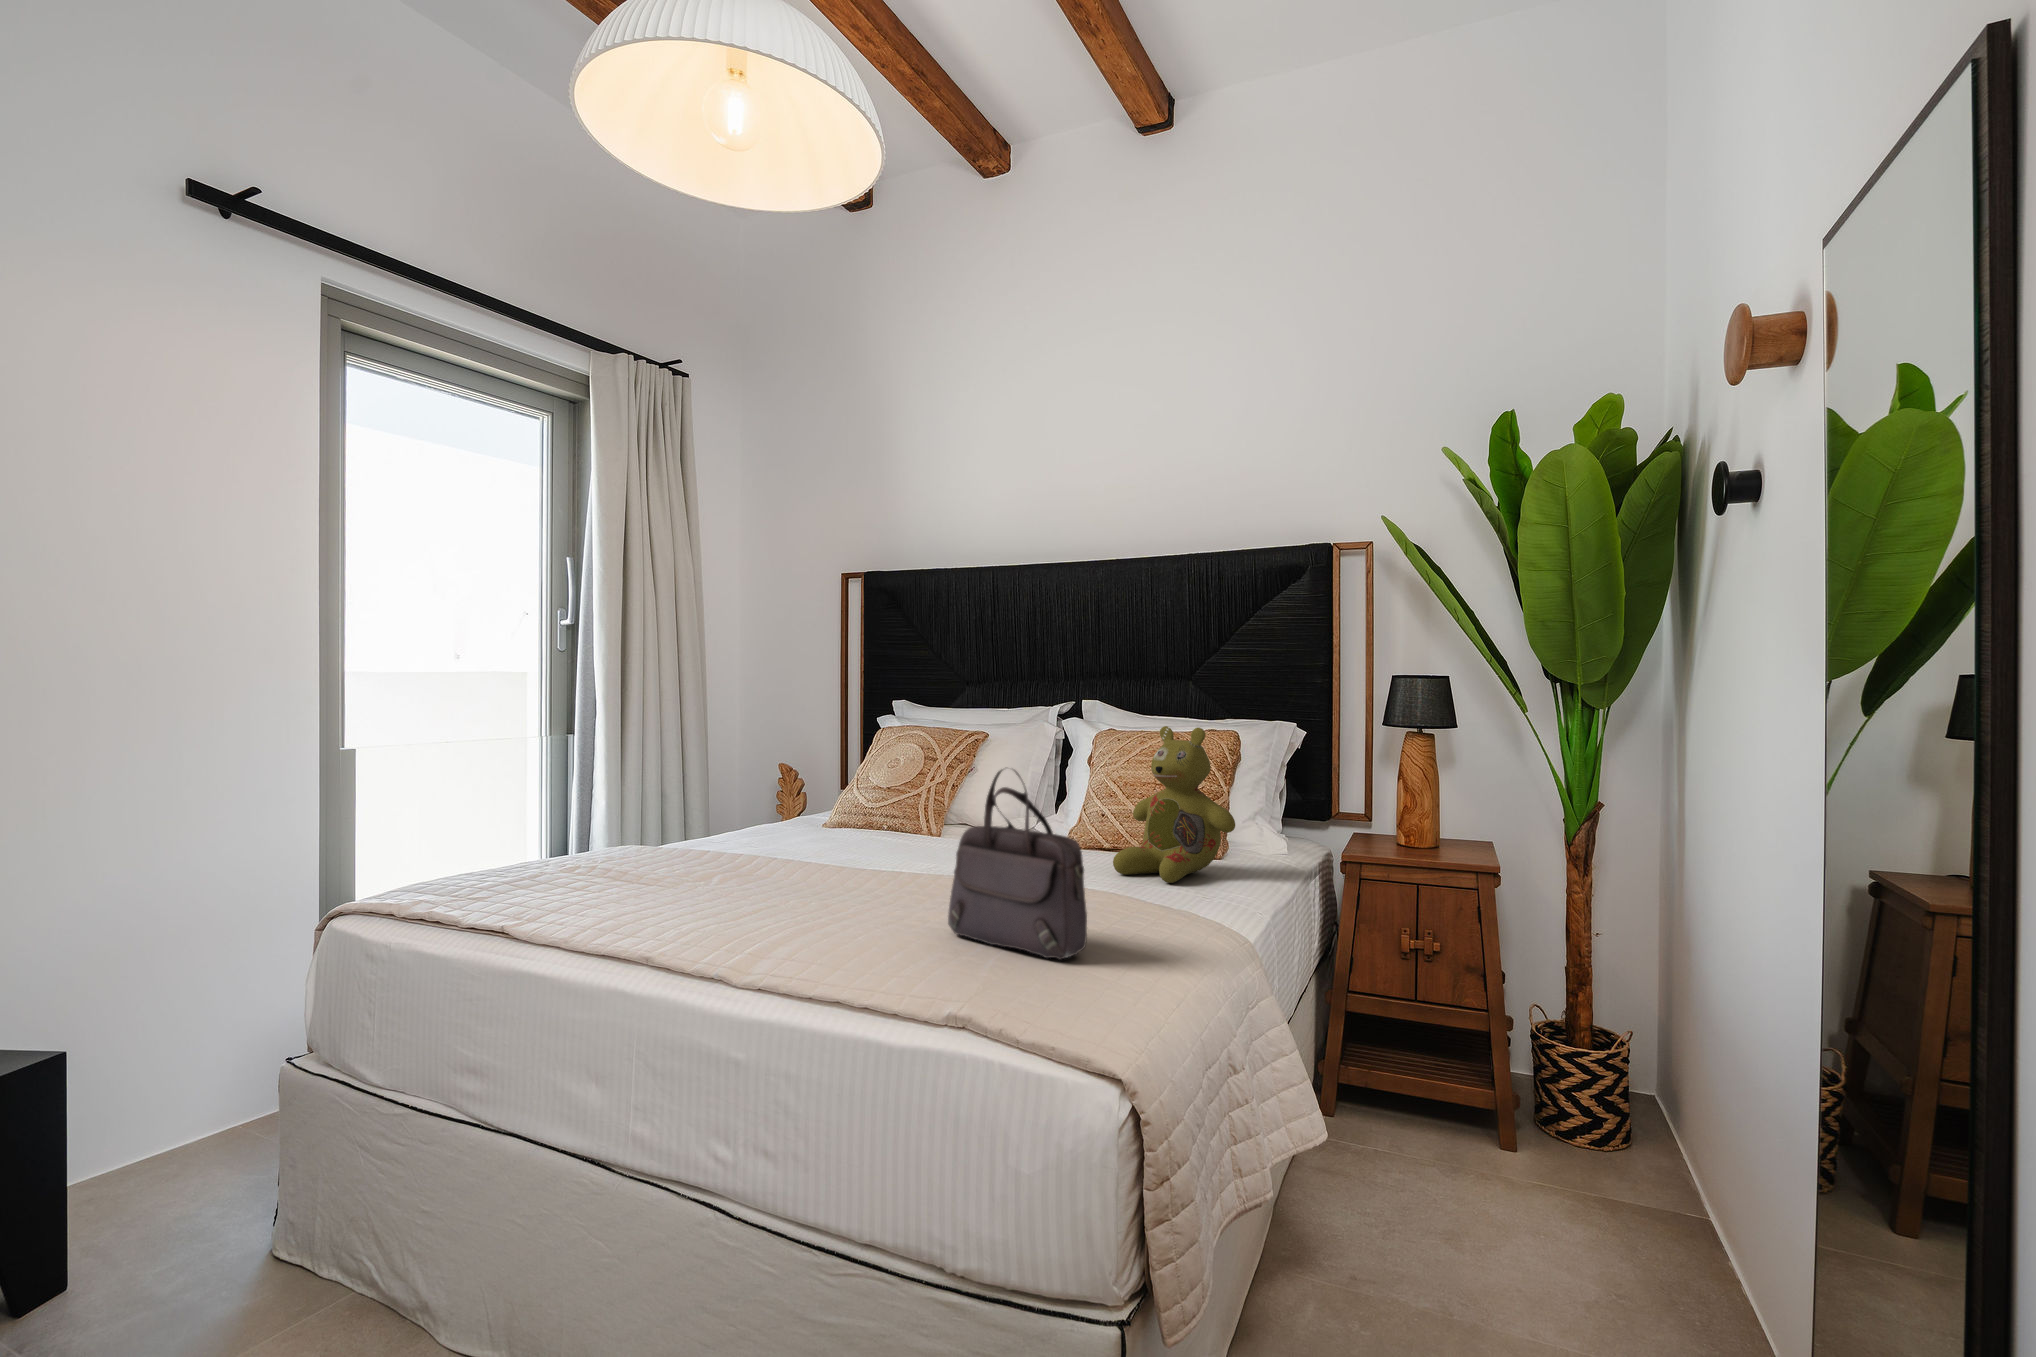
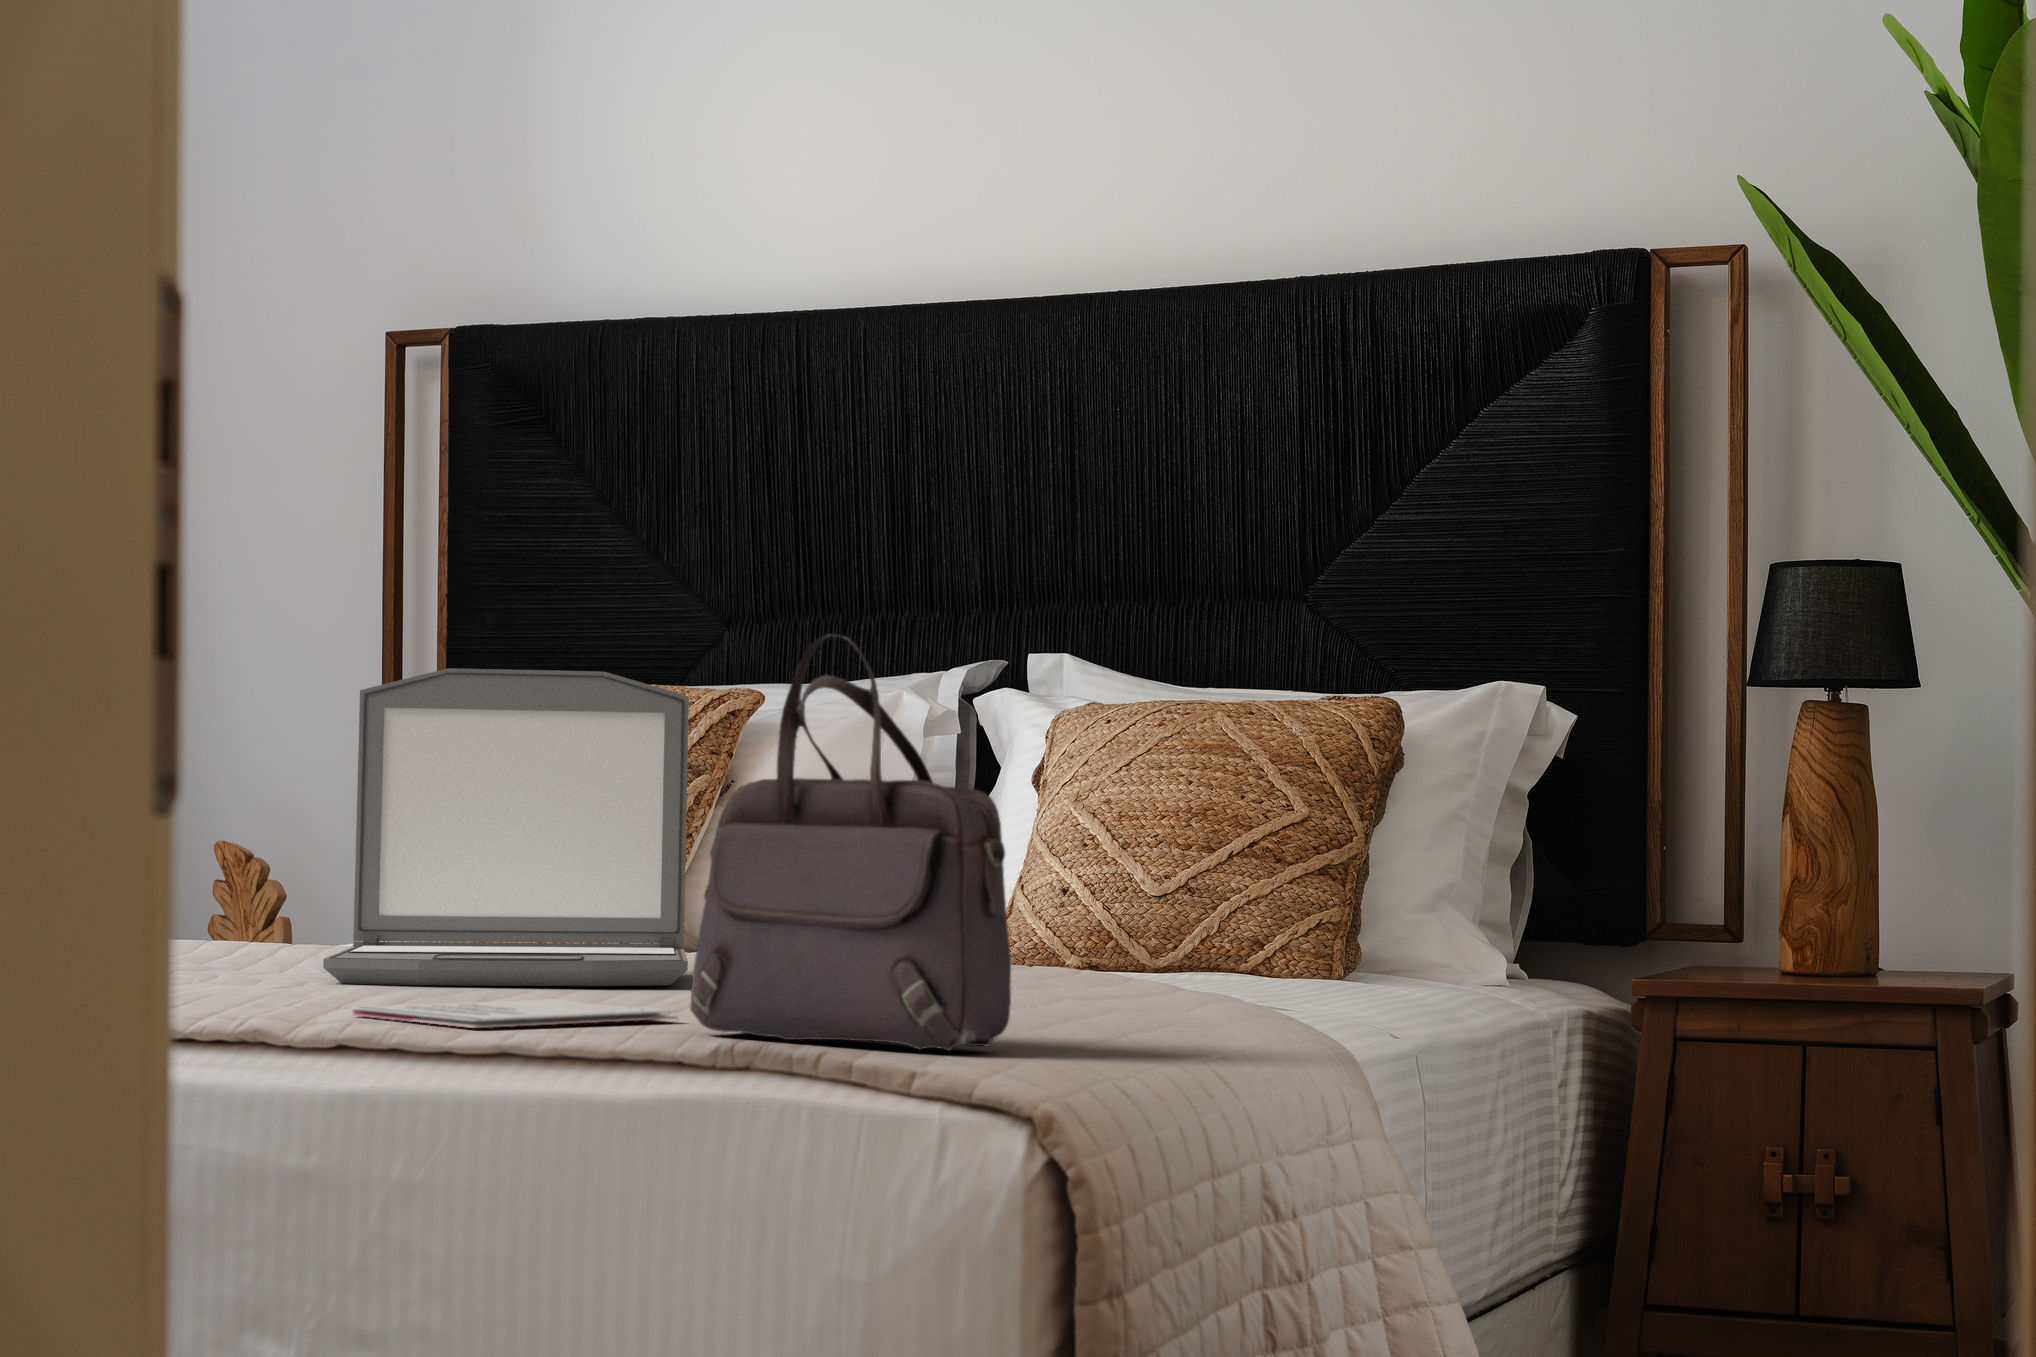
stuffed bear: present [1113,726,1235,883] -> none [1081,645,1374,1005]
laptop: none [805,728,953,868] -> present [323,668,689,986]
notebook: none [807,896,944,932] -> present [352,999,677,1028]

